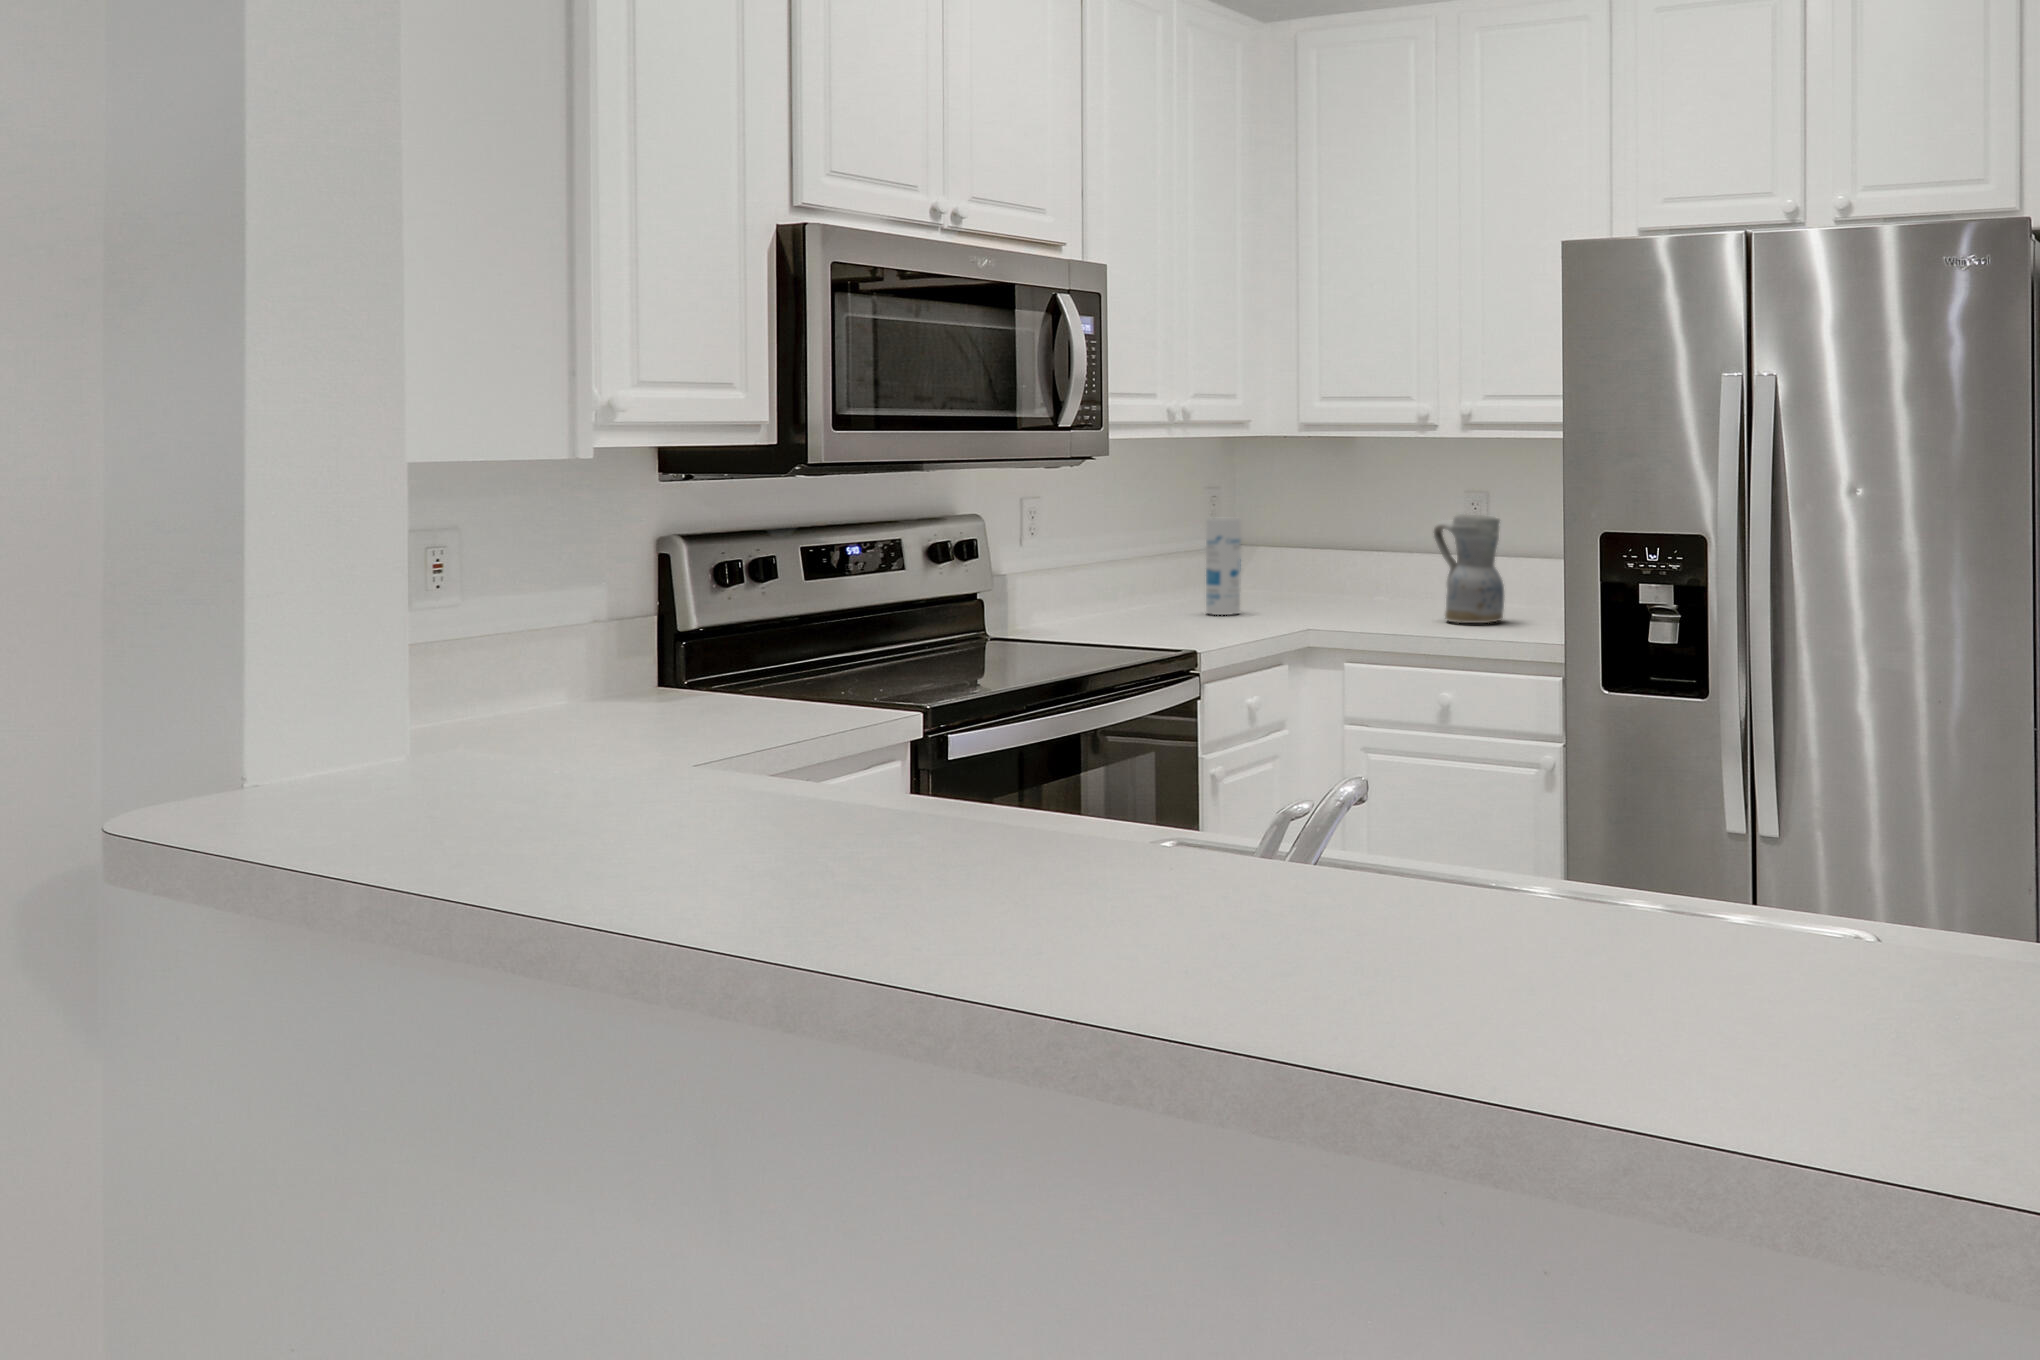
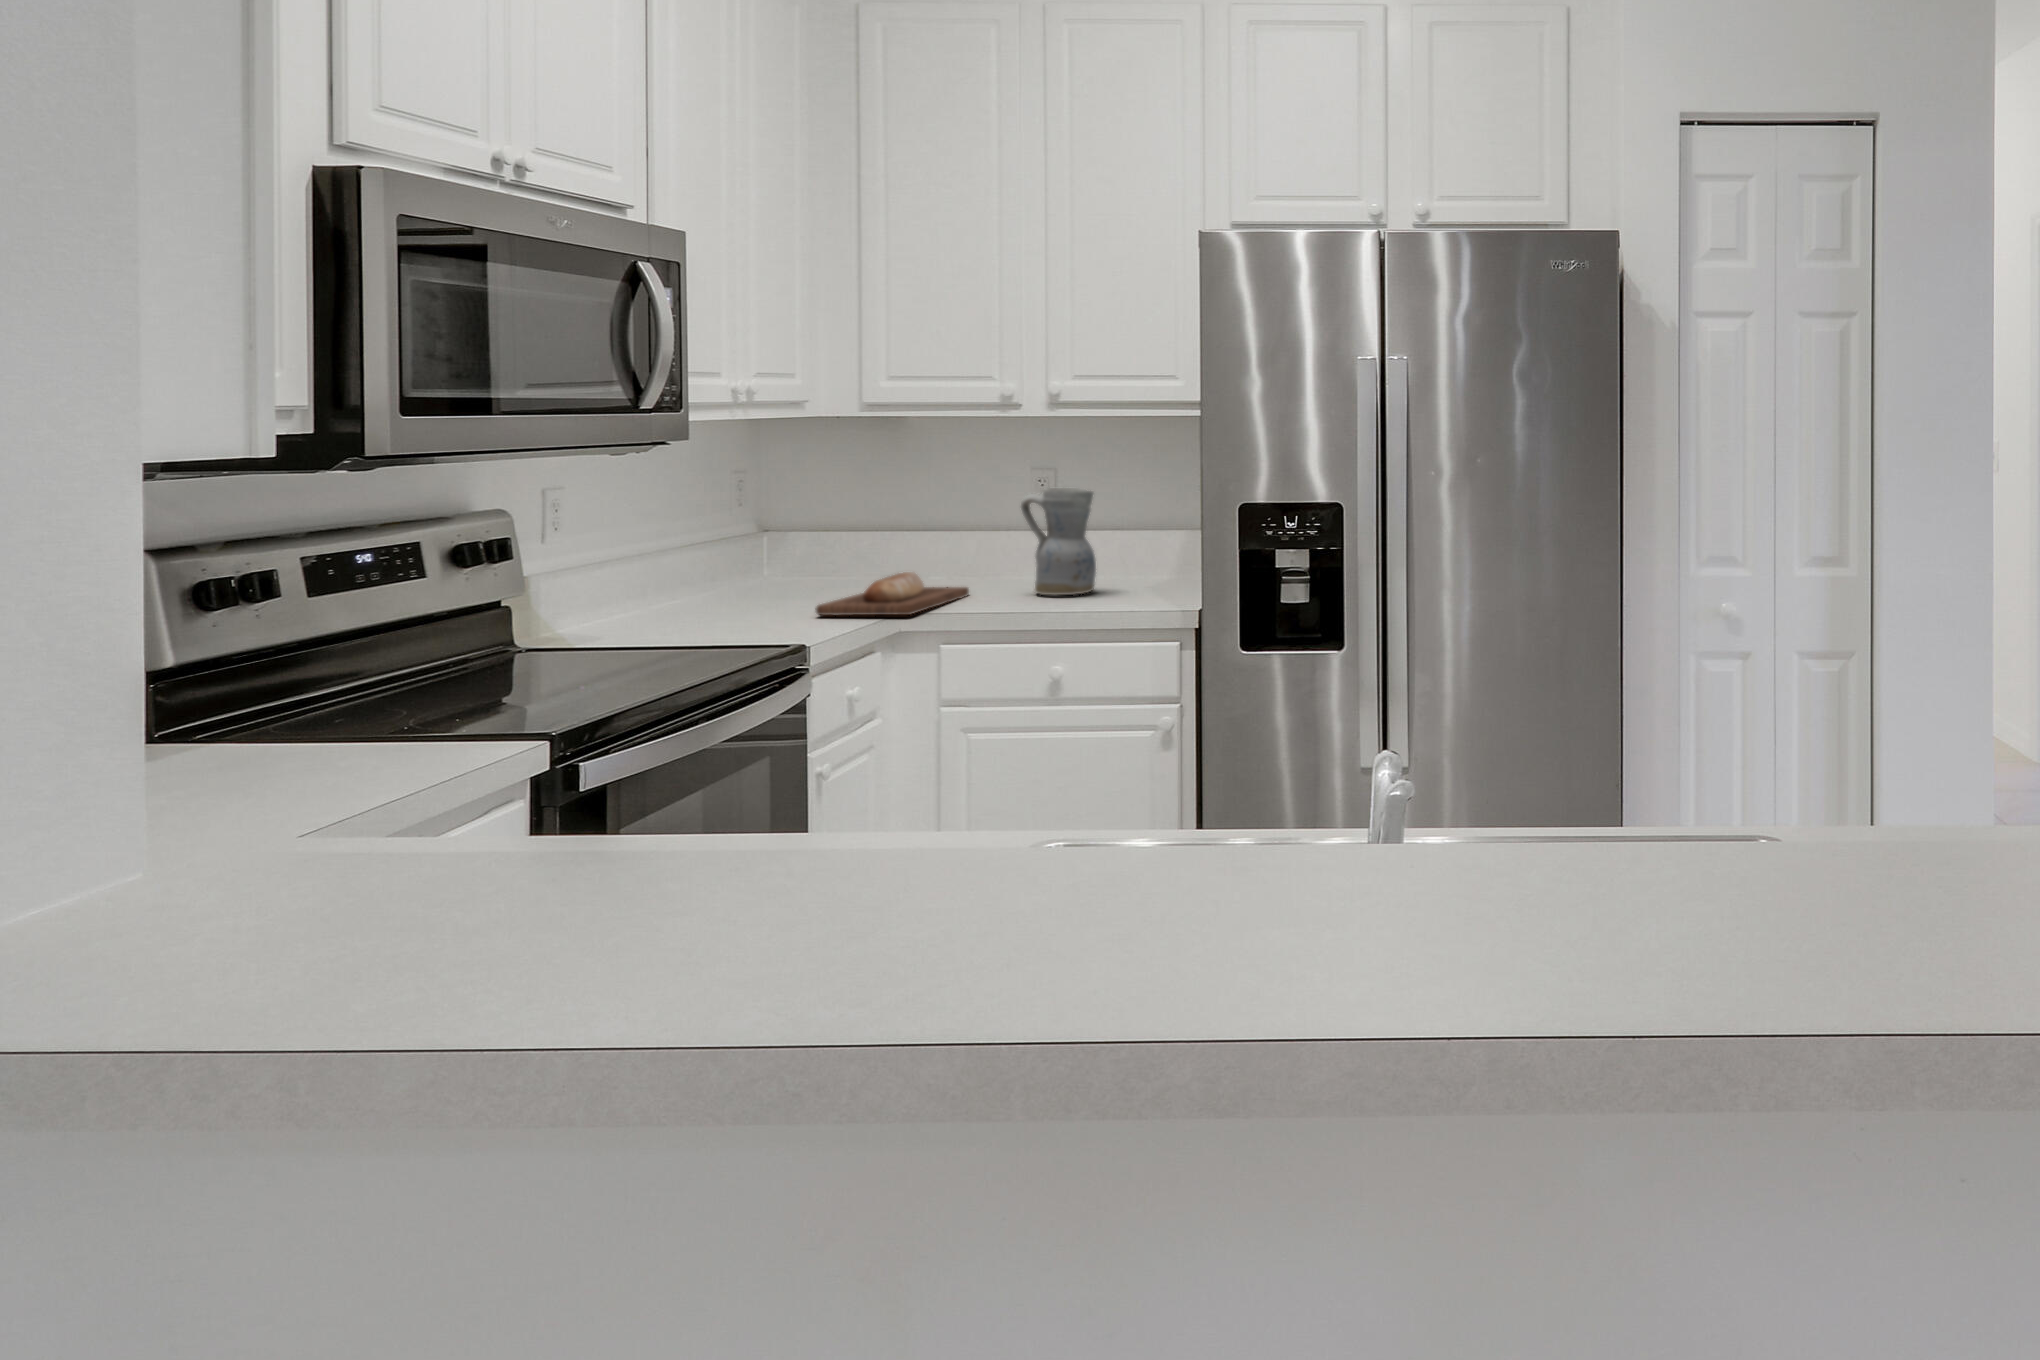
canister: present [1206,518,1241,615] -> none [757,498,798,603]
bread loaf: none [1236,593,1387,631] -> present [815,572,969,615]

